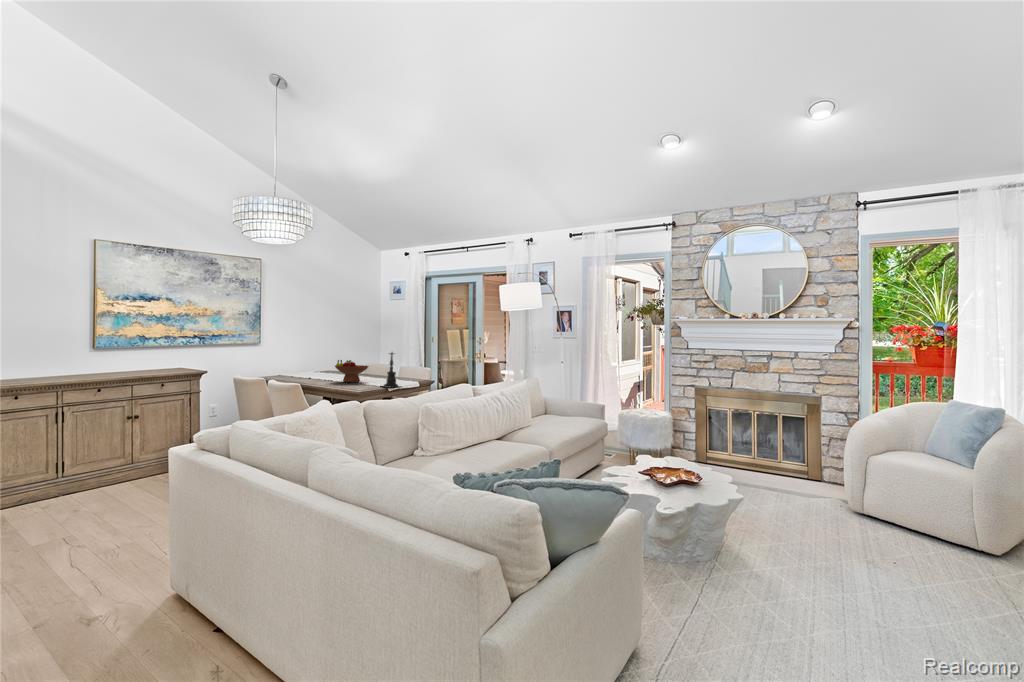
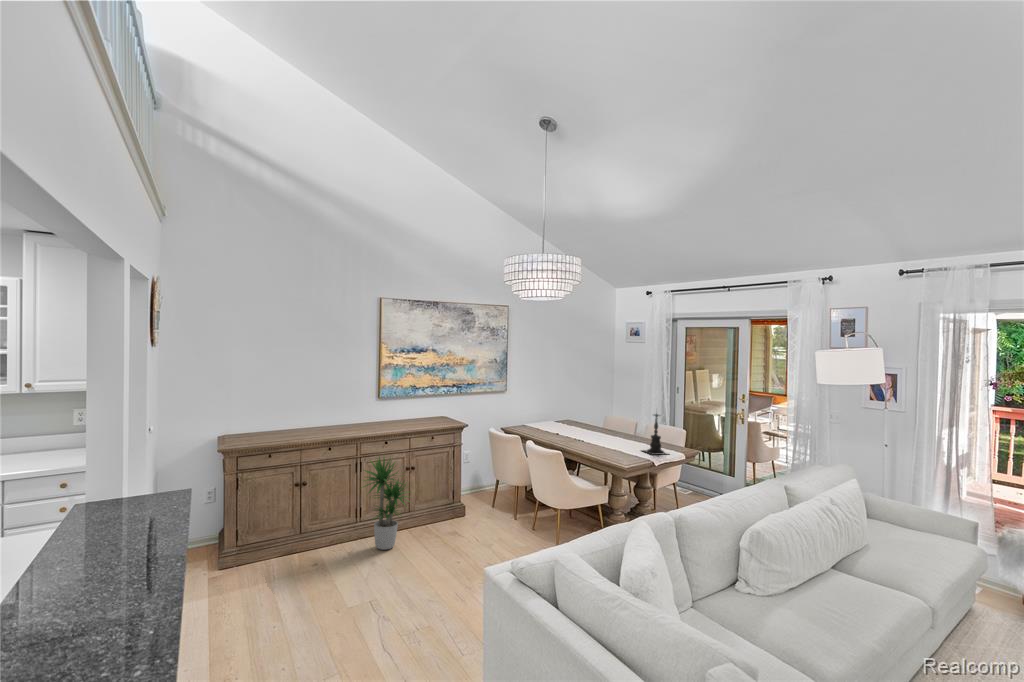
fruit bowl: present [335,360,369,382] -> none [588,417,624,441]
potted plant: none [55,400,137,500] -> present [361,457,407,550]

